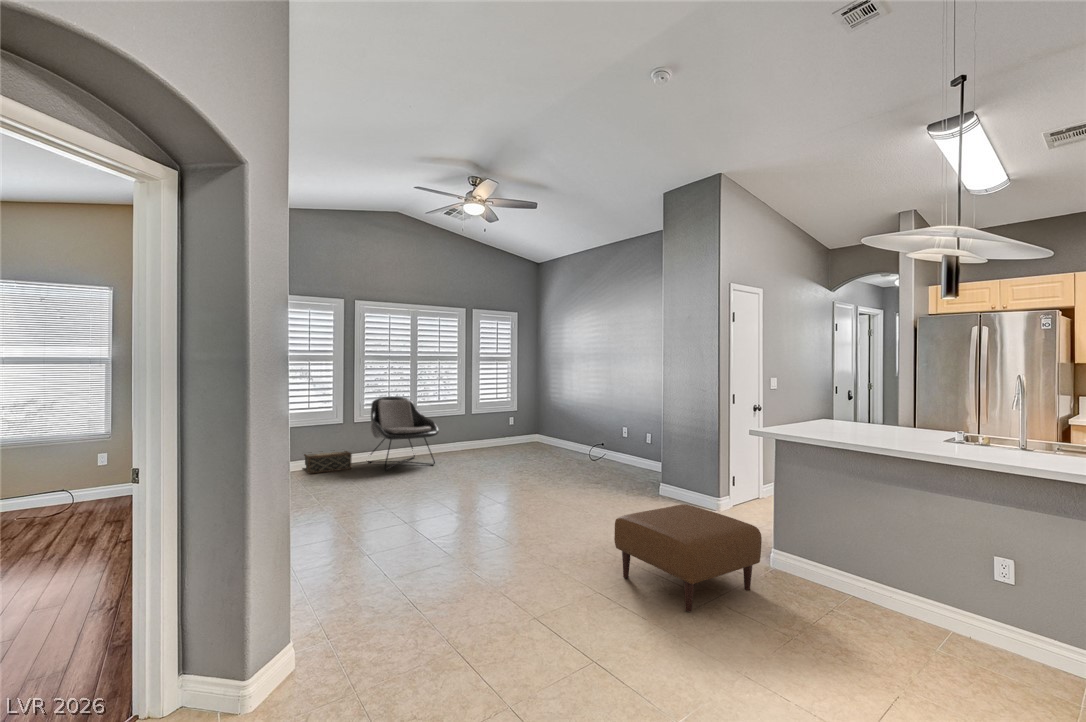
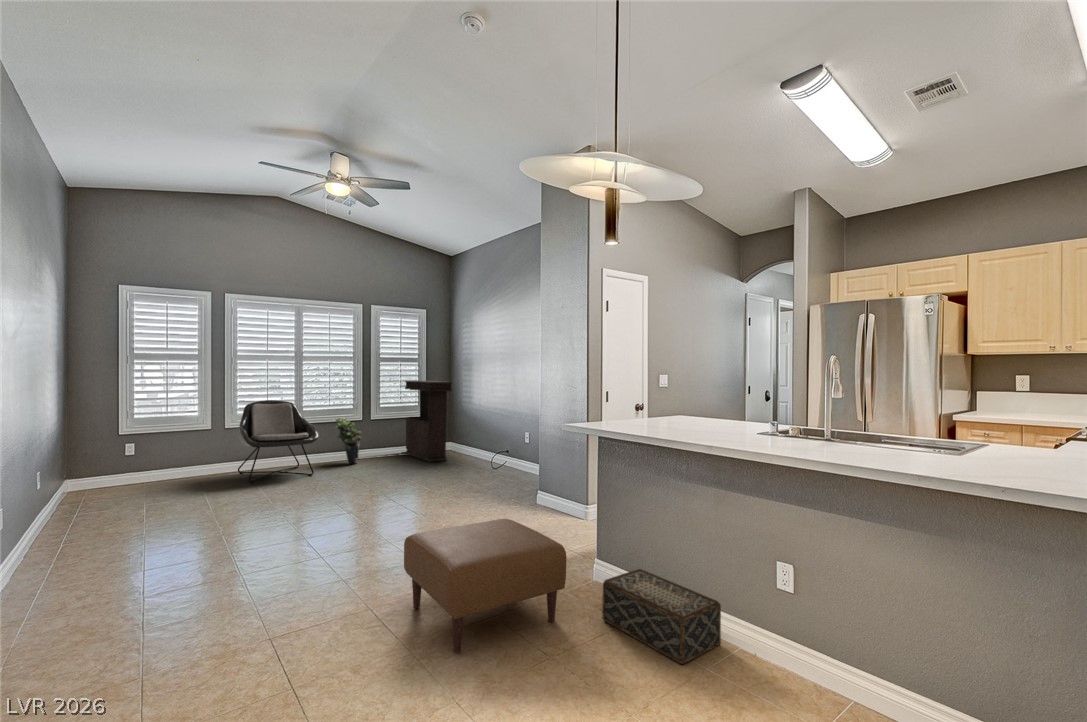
console table: none [492,378,548,454] -> present [403,381,452,462]
potted plant: none [442,412,469,455] -> present [334,418,361,464]
woven basket: present [302,451,352,474] -> present [602,569,721,664]

